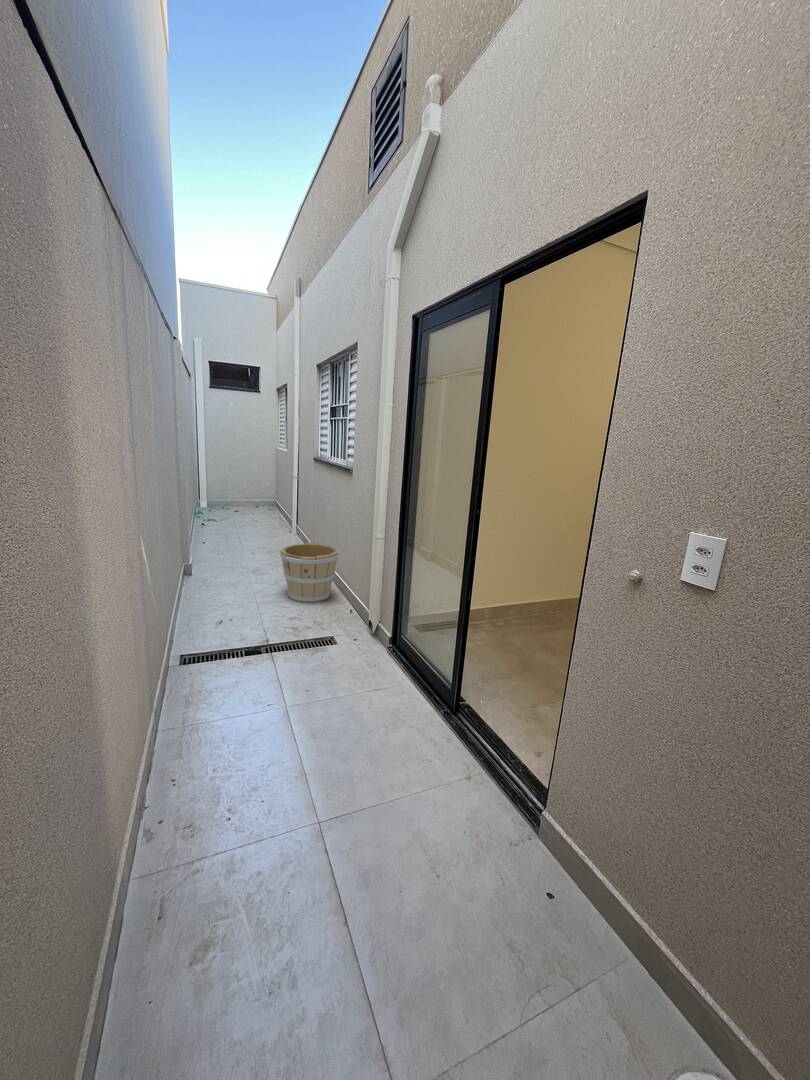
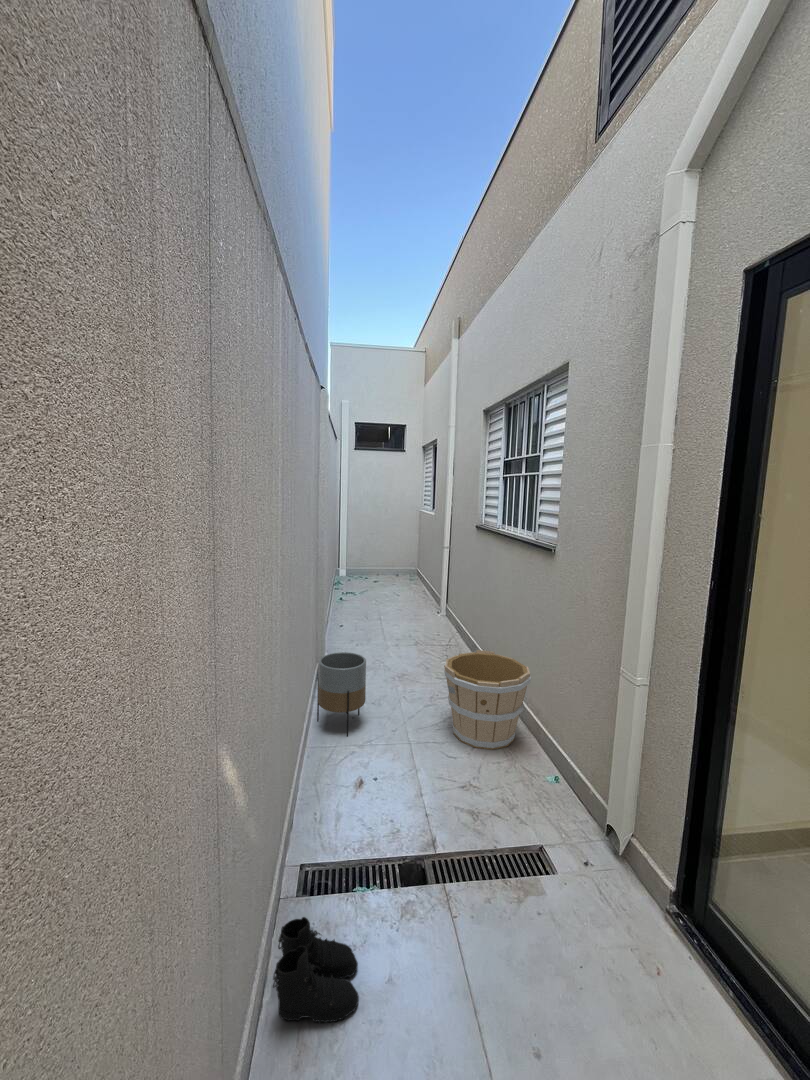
planter: none [186,546,224,602] -> present [317,652,366,737]
boots: none [170,656,219,698] -> present [273,917,359,1023]

